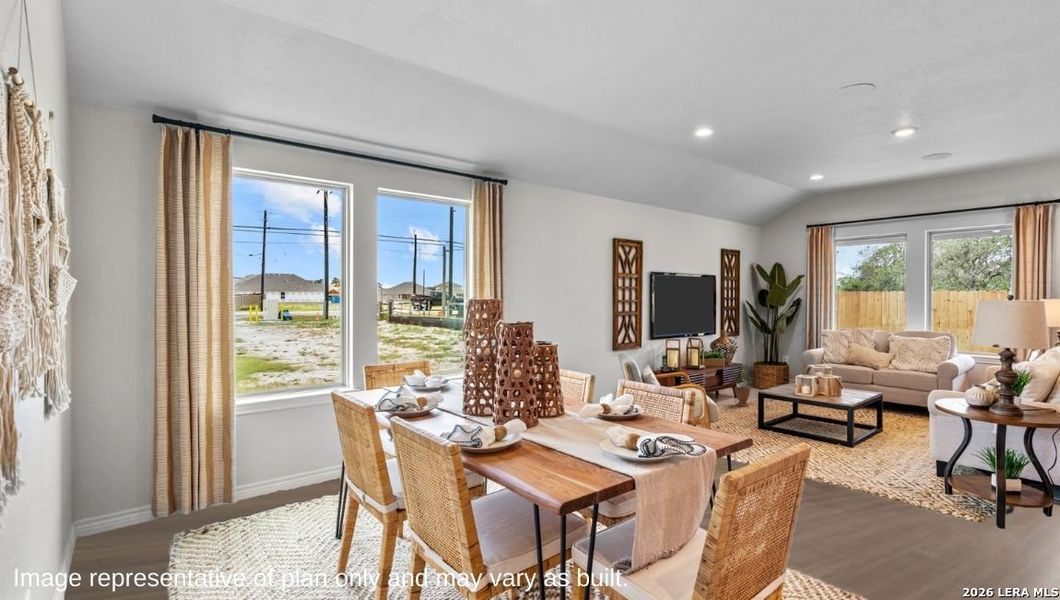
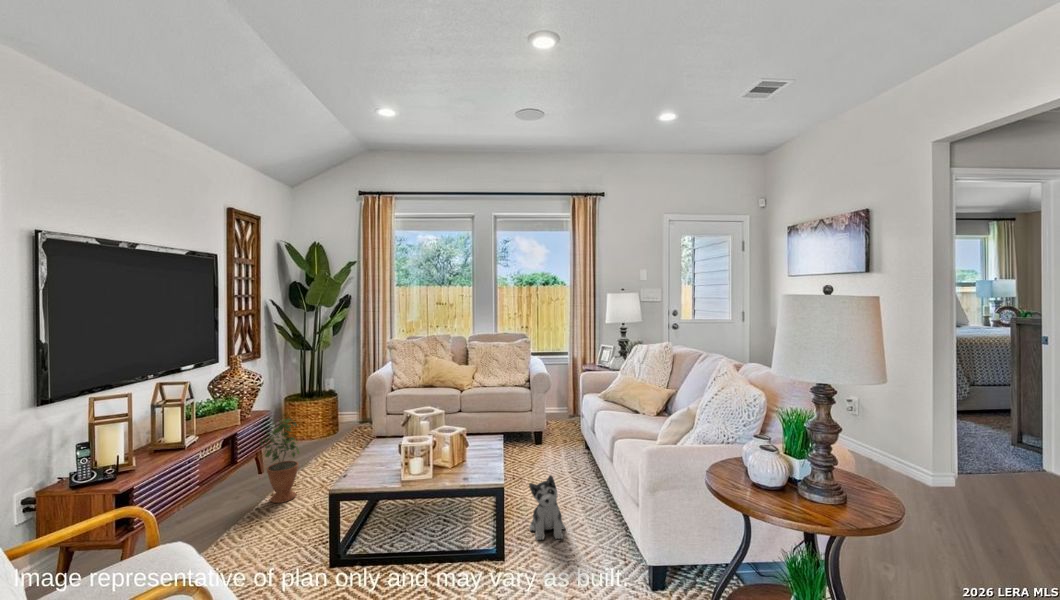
plush toy: none [871,411,898,449] -> present [529,475,565,540]

